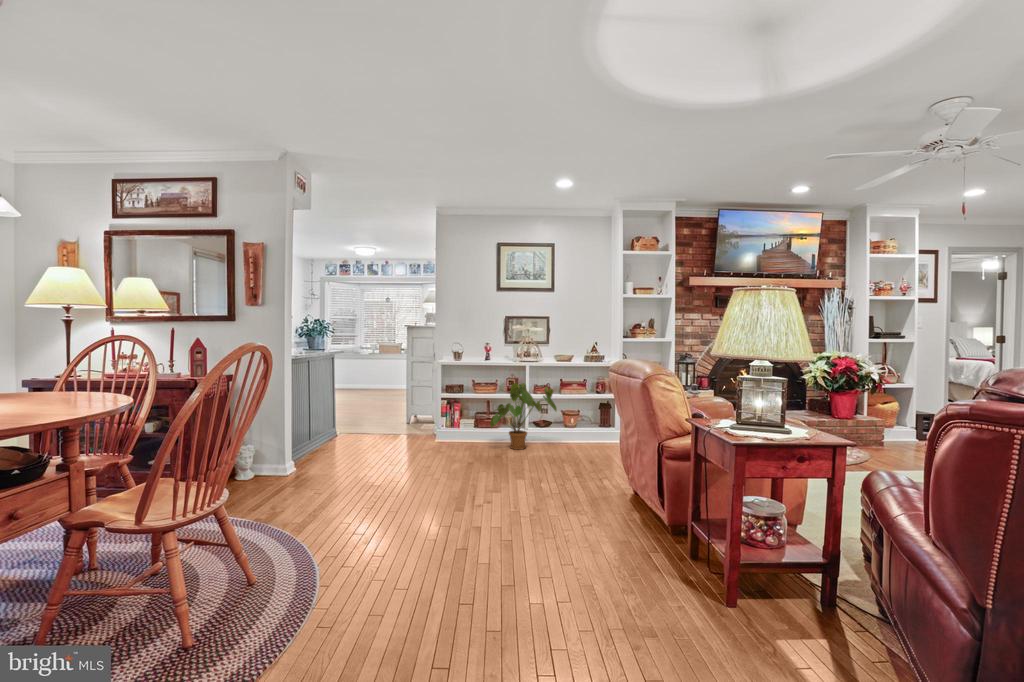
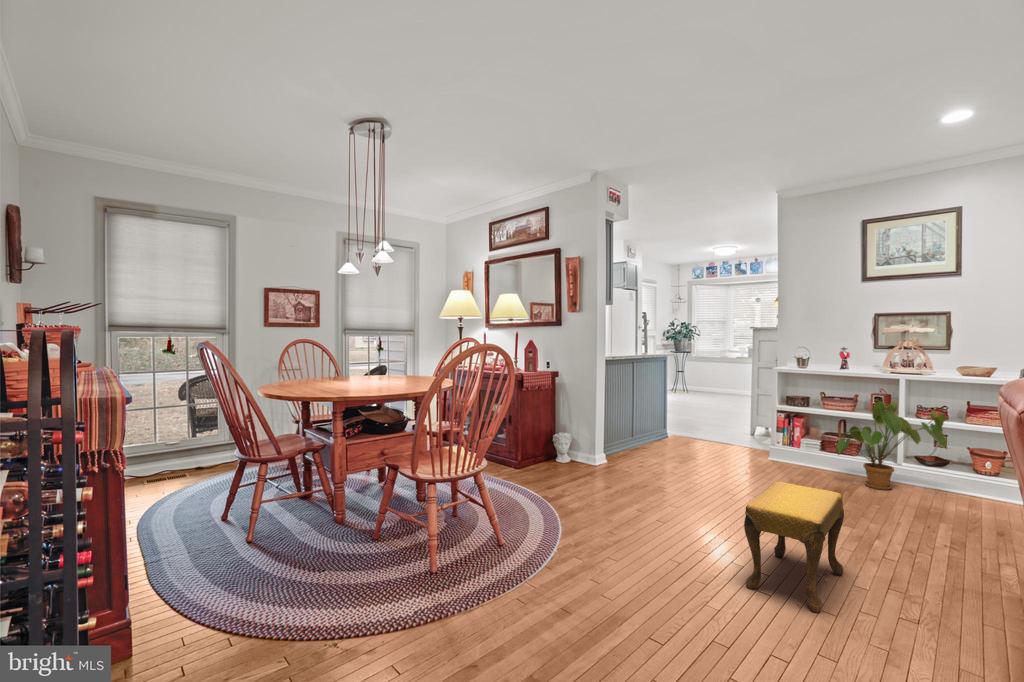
footstool: none [478,450,534,542] -> present [744,482,844,613]

